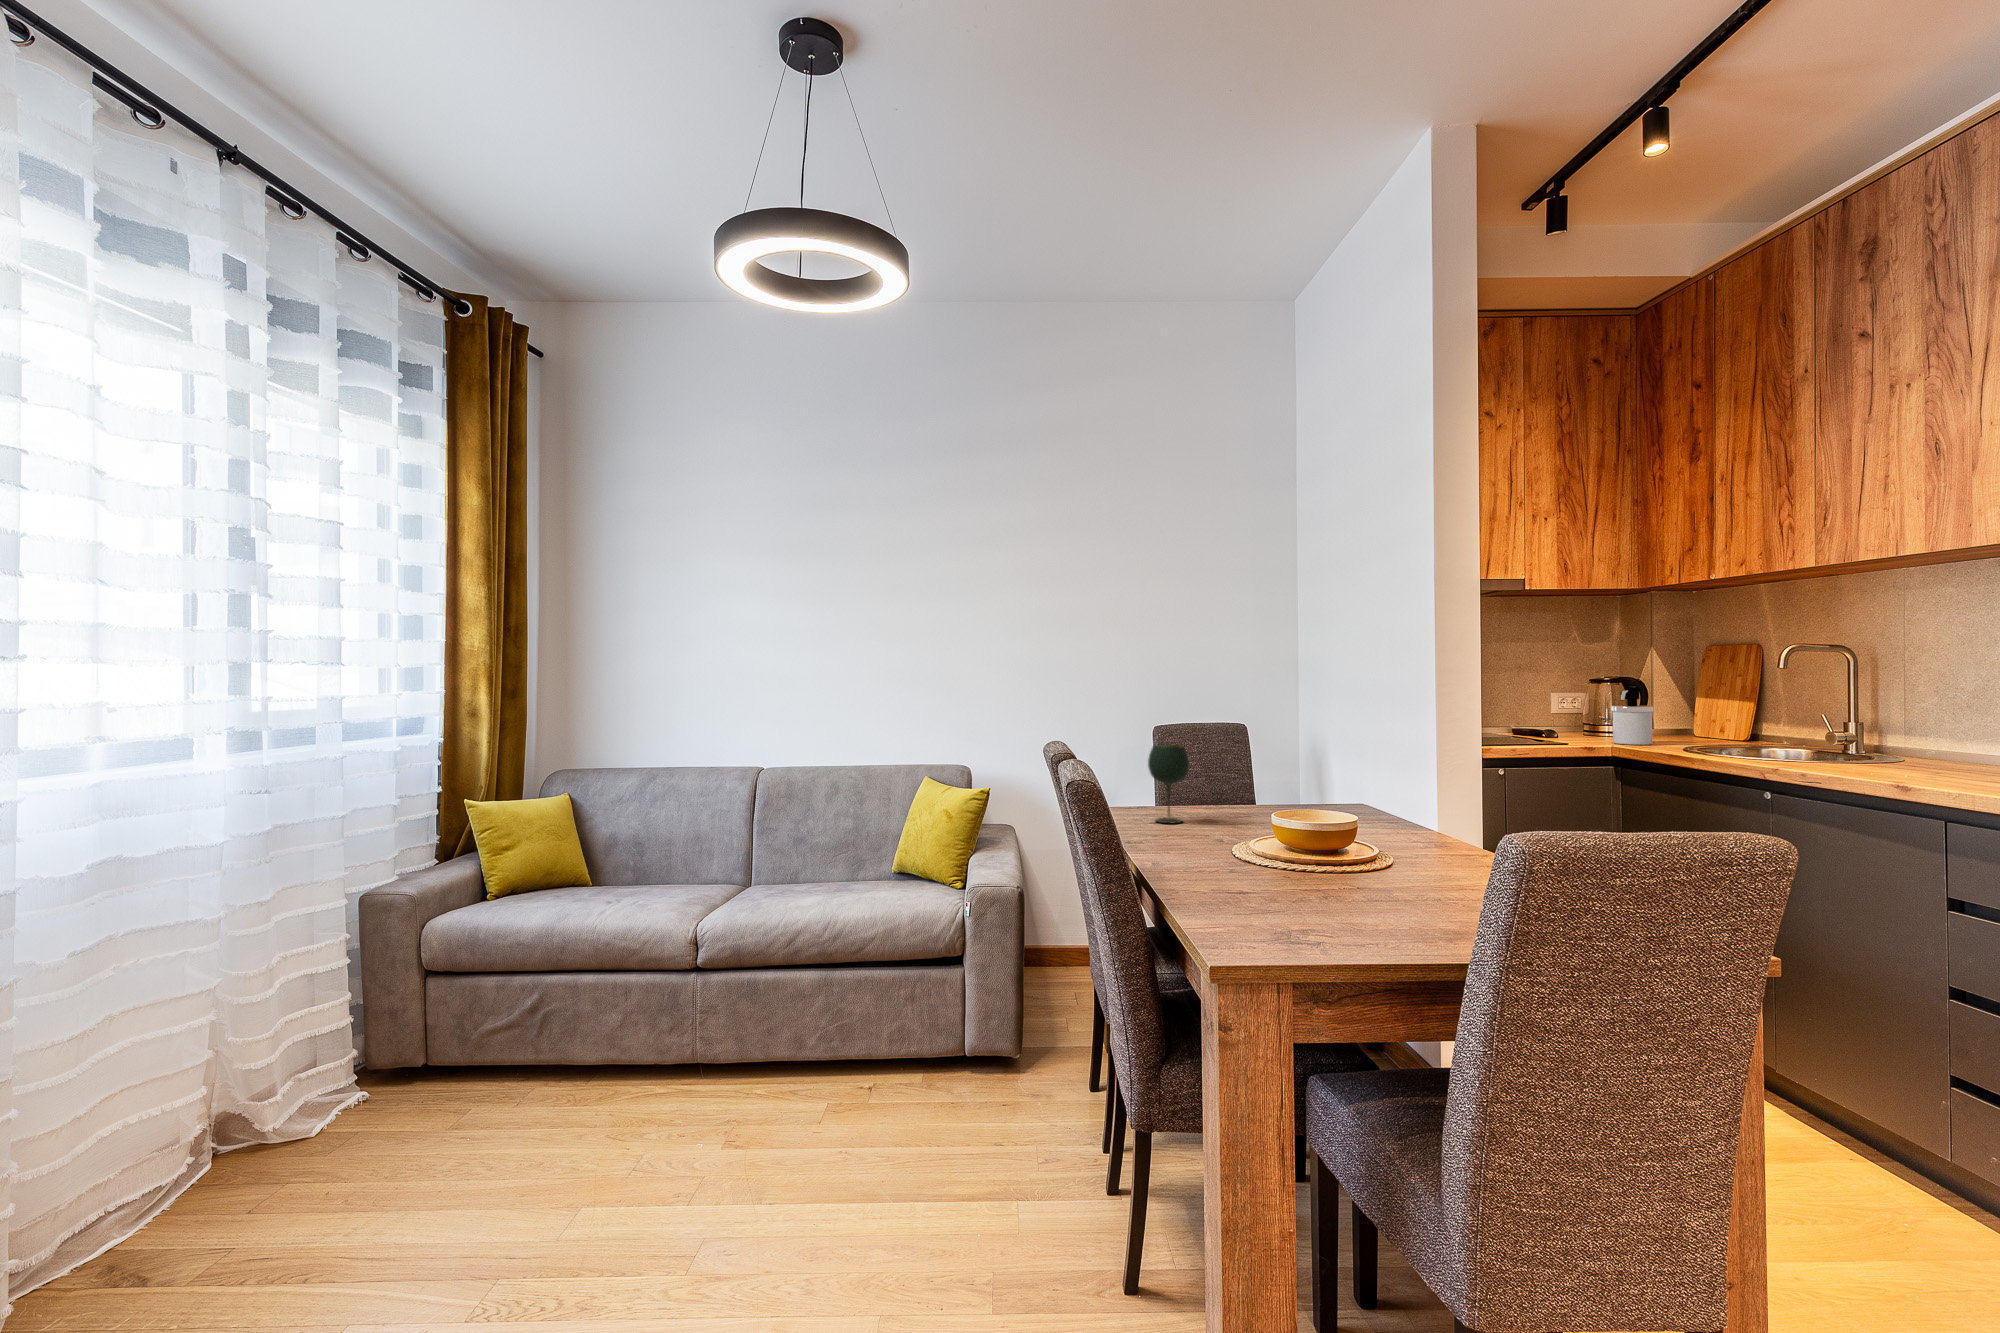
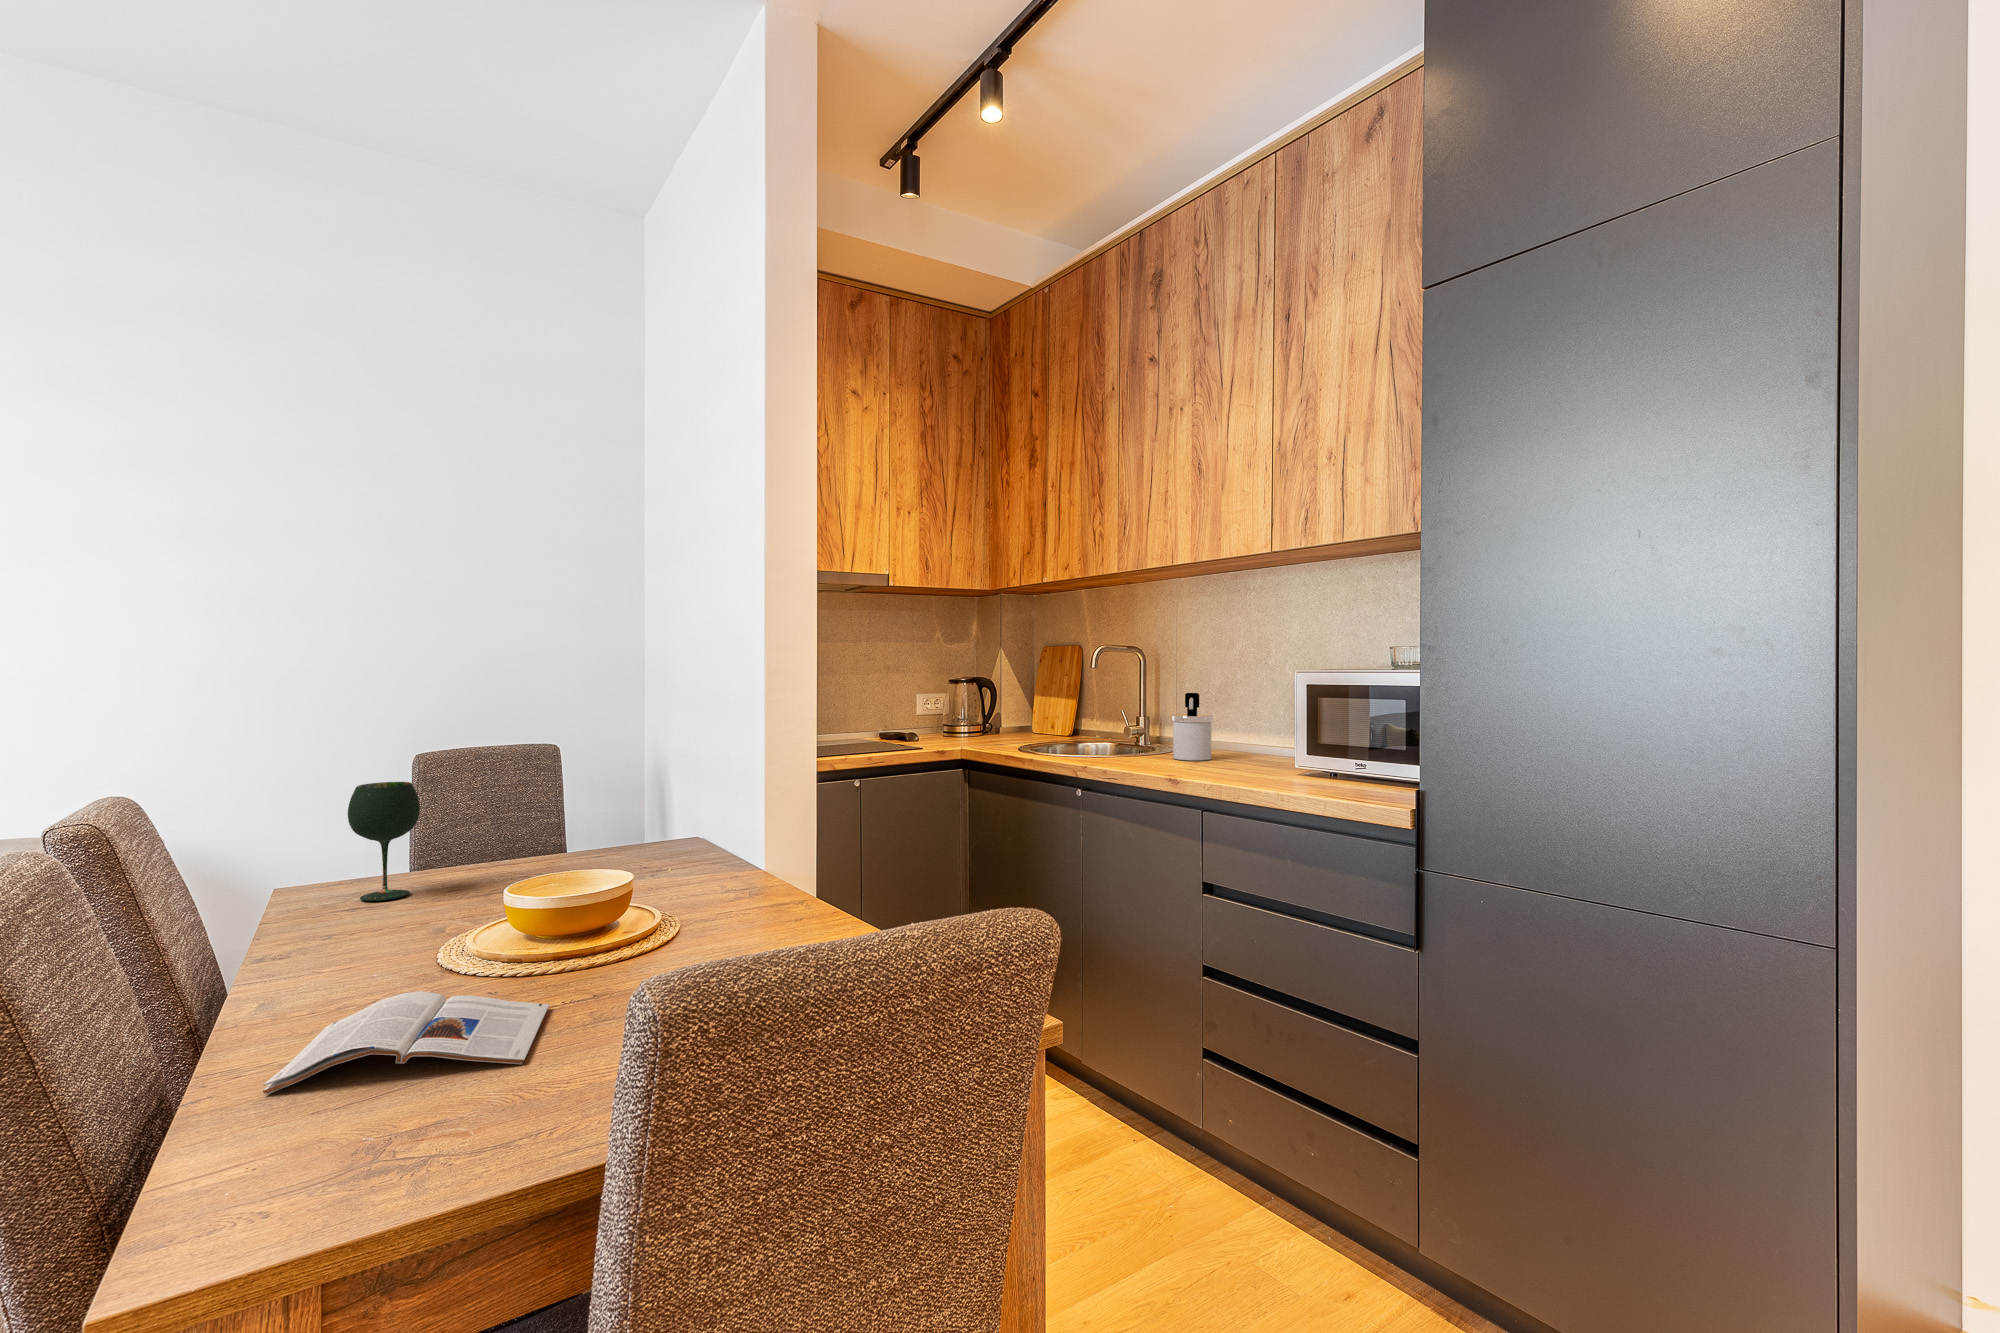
soap dispenser: present [1611,687,1654,745] -> present [1172,693,1213,761]
magazine: none [1202,866,1343,913] -> present [263,991,549,1095]

